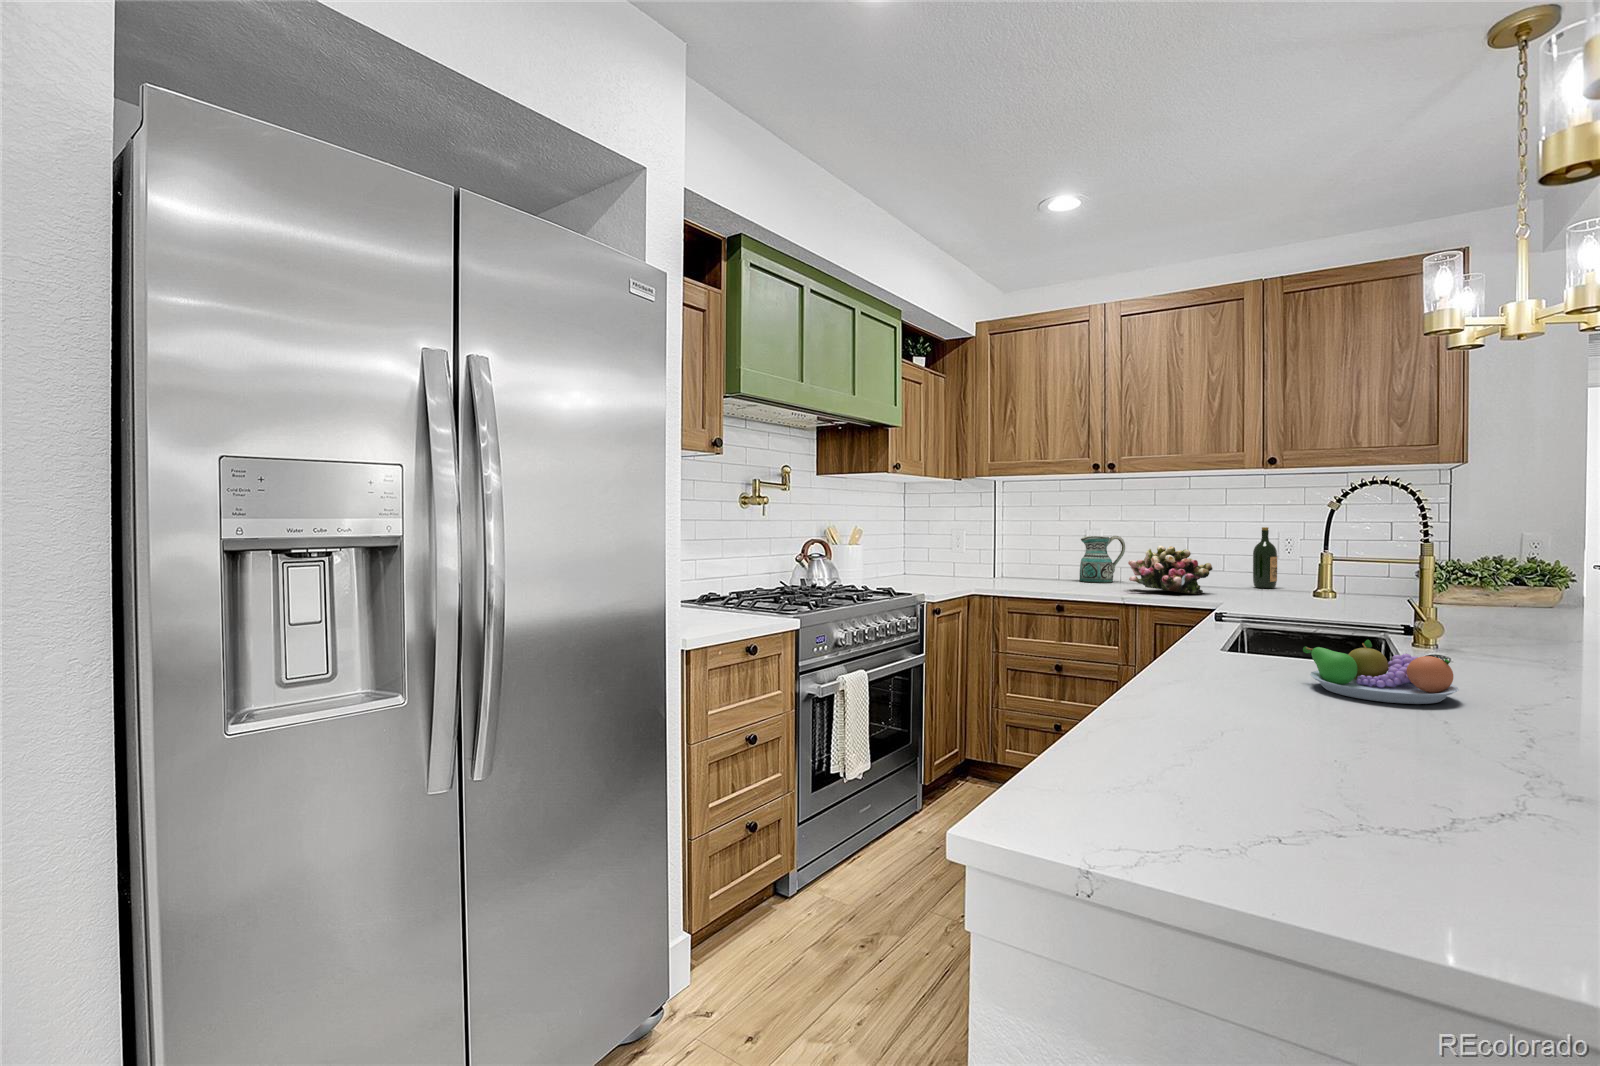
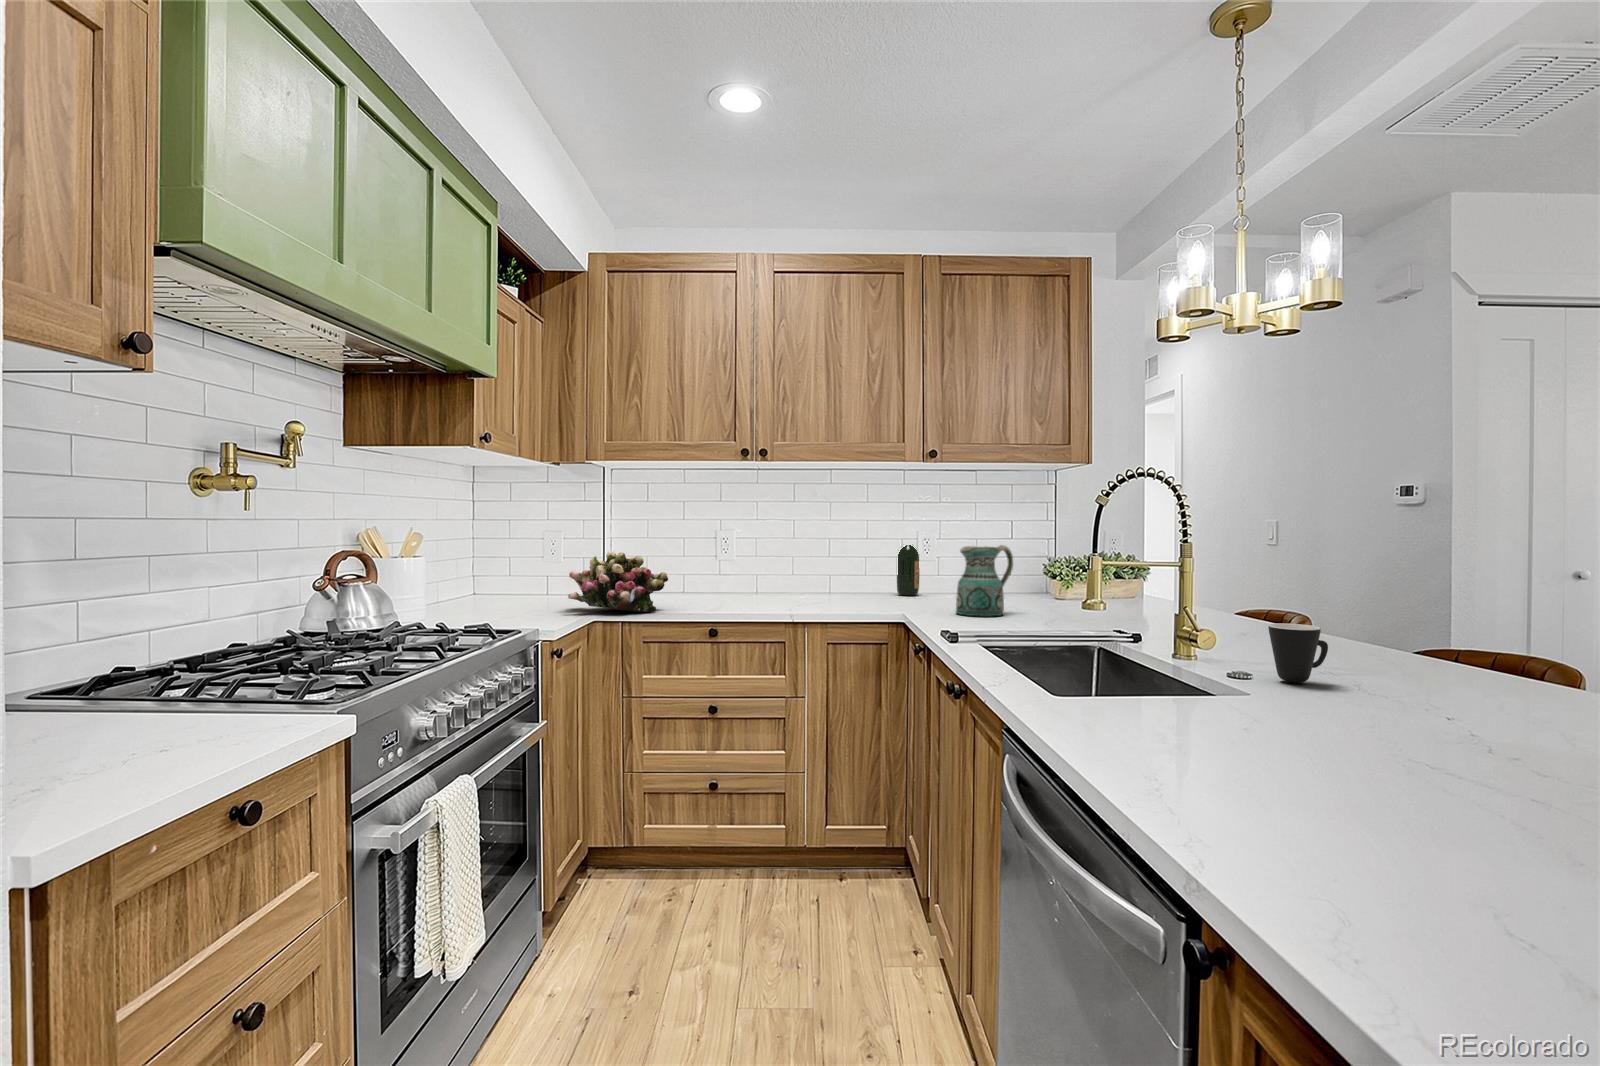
ceramic pitcher: present [1080,536,1125,583] -> present [956,545,1013,617]
flower arrangement: present [1128,545,1213,594] -> present [568,551,668,612]
mug: none [1487,608,1555,661] -> present [1268,623,1328,682]
fruit bowl: present [1303,640,1459,704] -> none [1231,689,1448,788]

